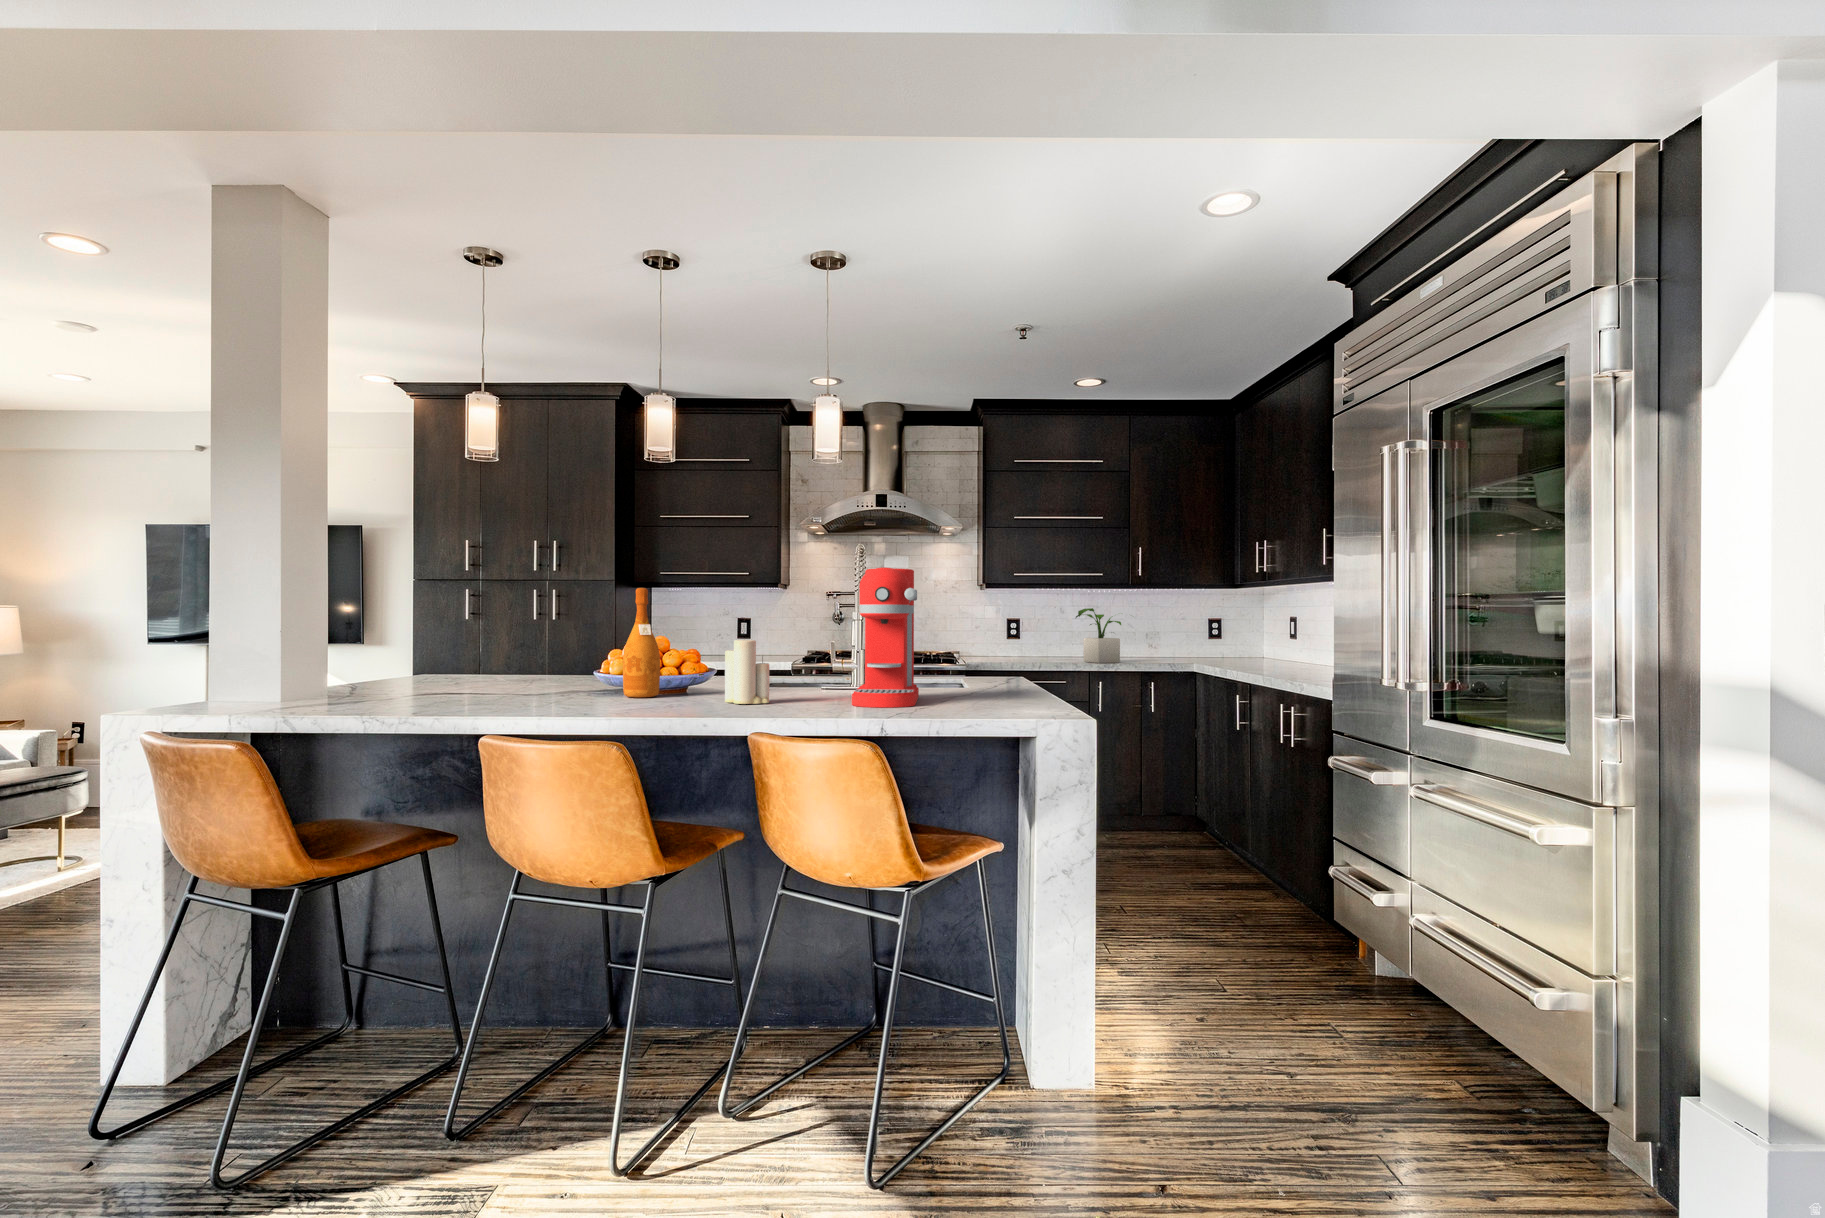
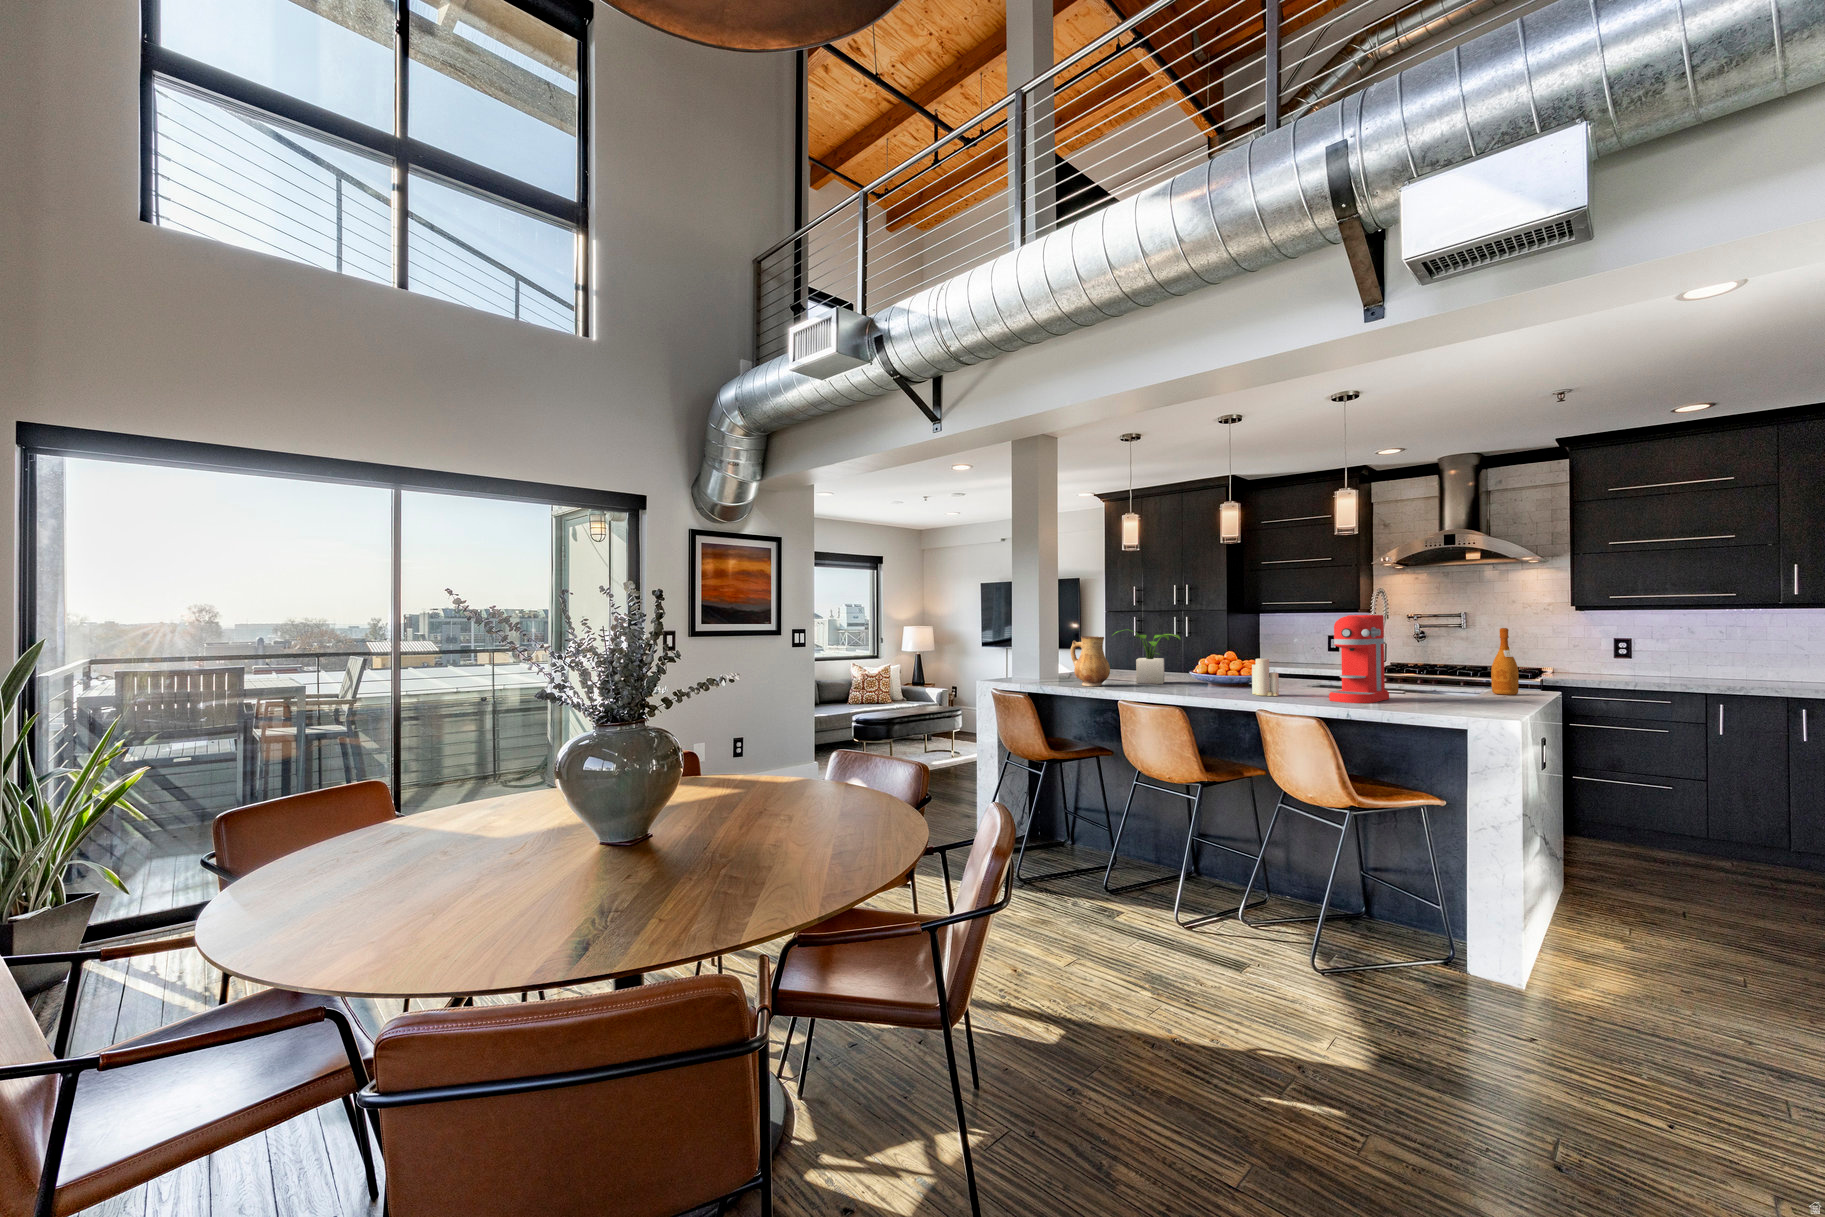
wine bottle: present [623,588,660,697] -> present [1491,628,1519,695]
ceramic pitcher: none [361,603,451,705] -> present [1070,636,1110,686]
potted plant: present [1076,608,1121,663] -> present [1112,629,1181,684]

